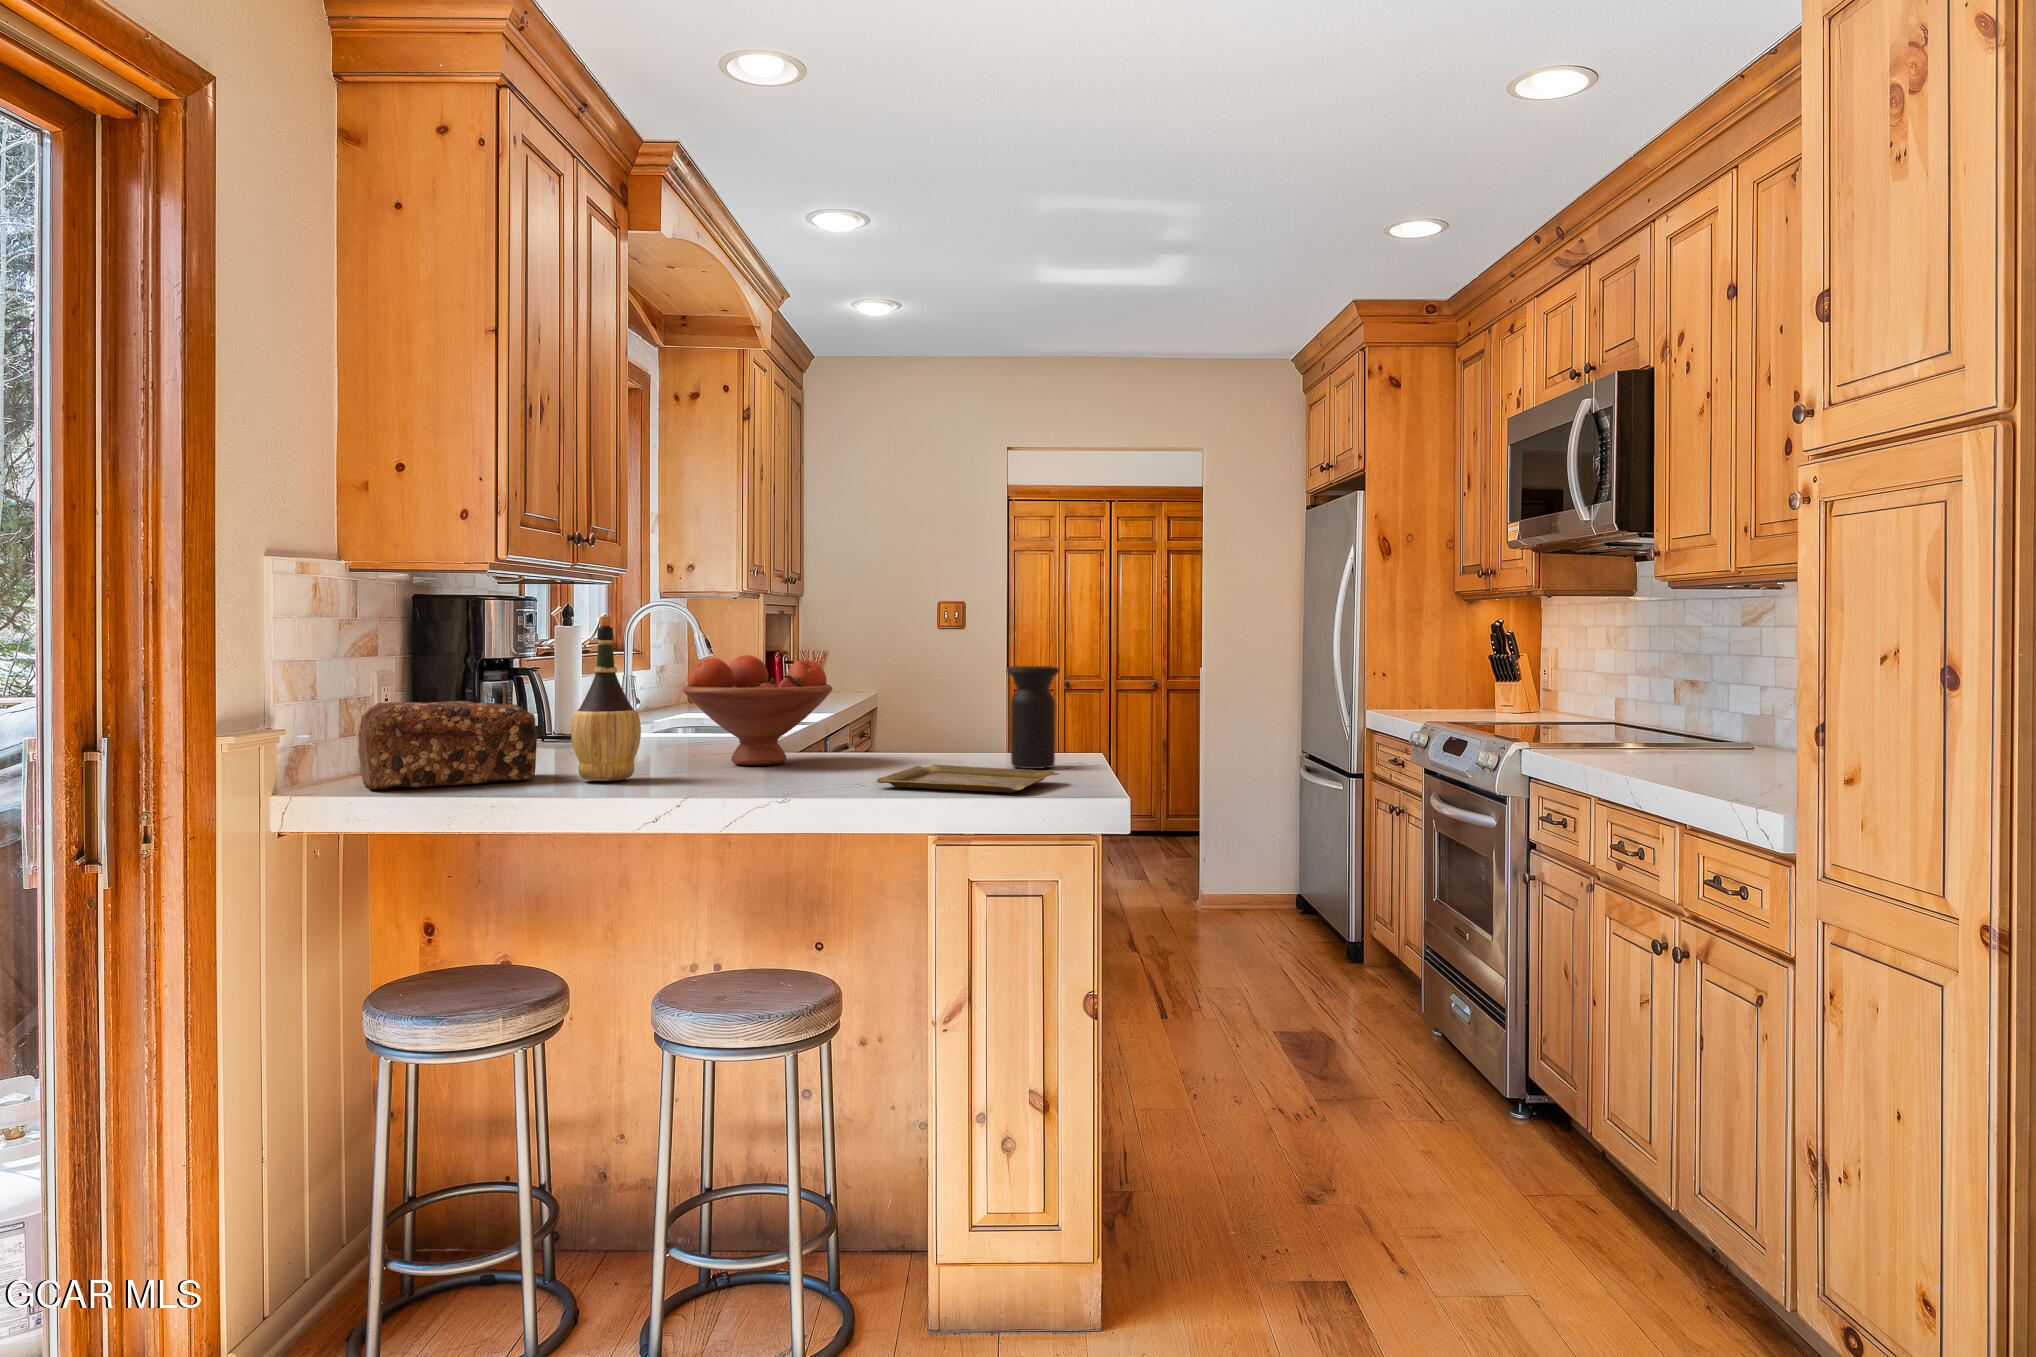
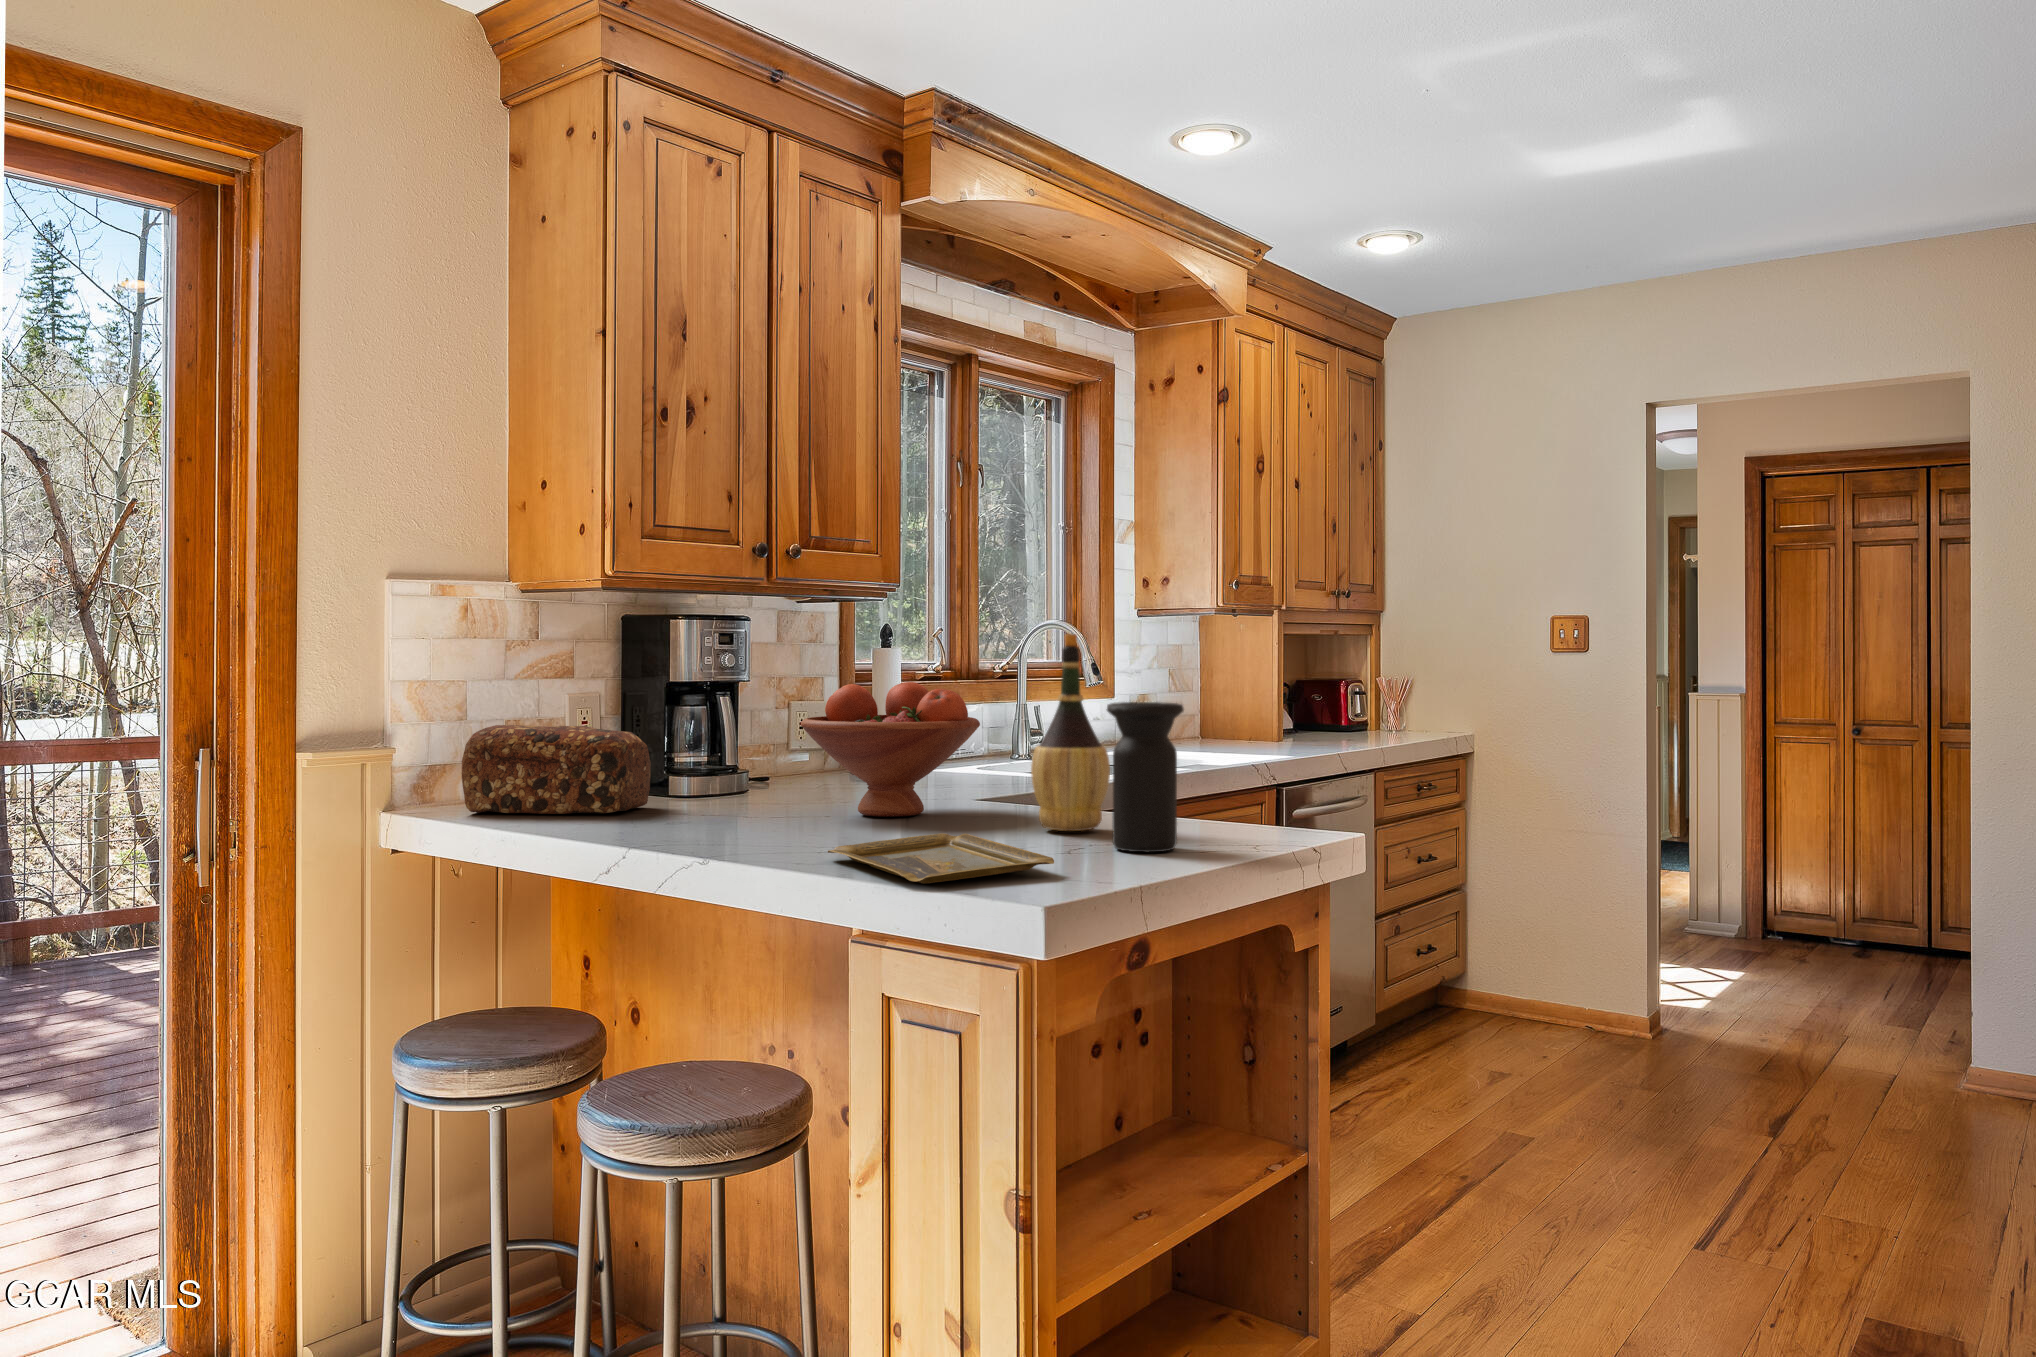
wine bottle: present [571,616,641,781] -> present [1031,634,1110,831]

